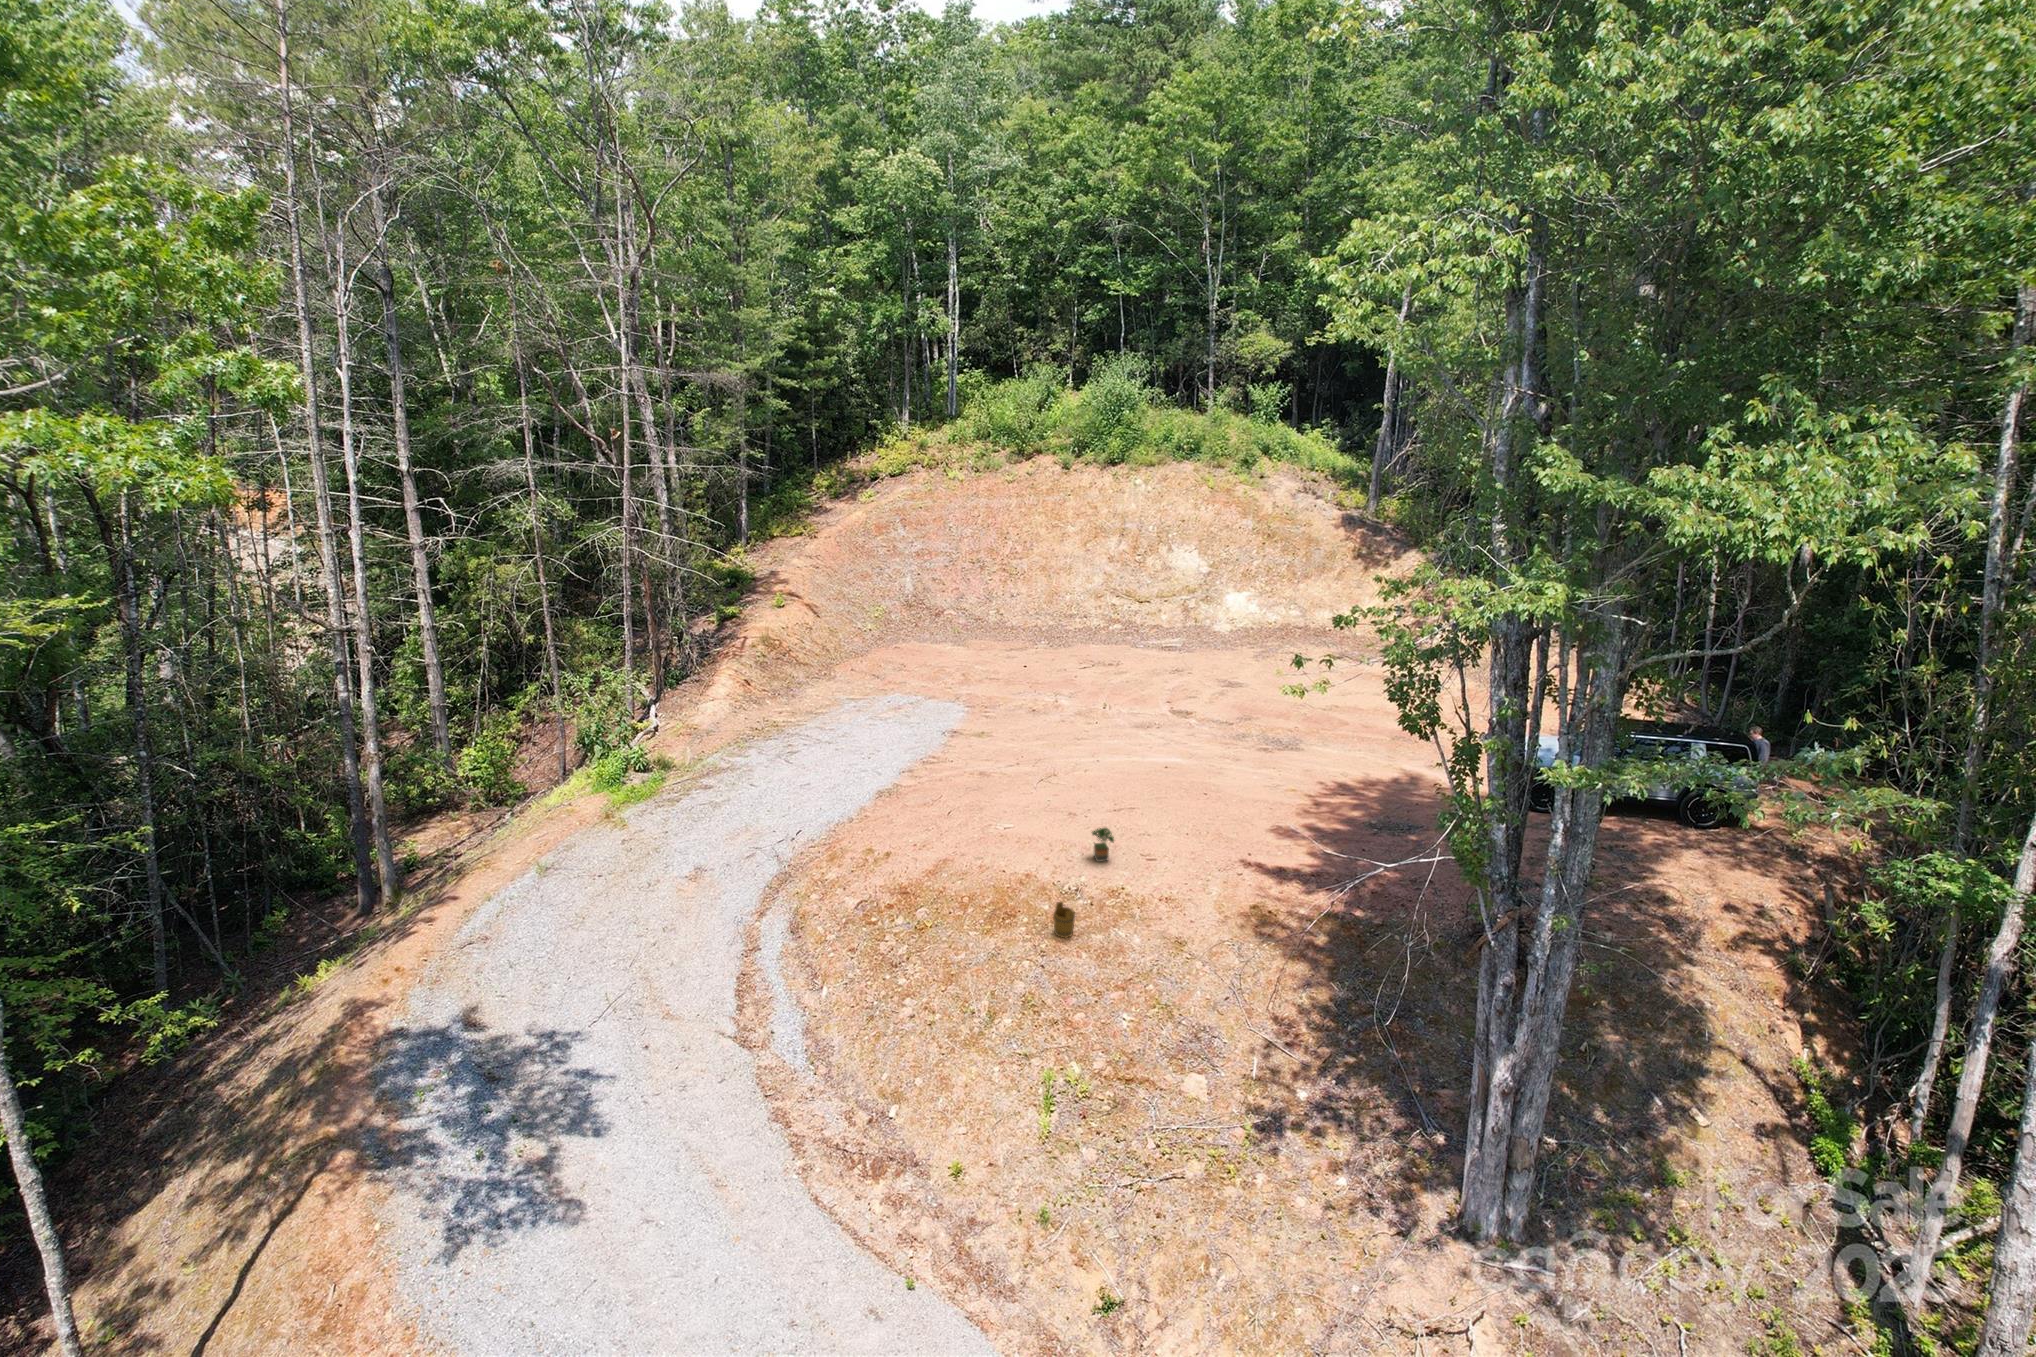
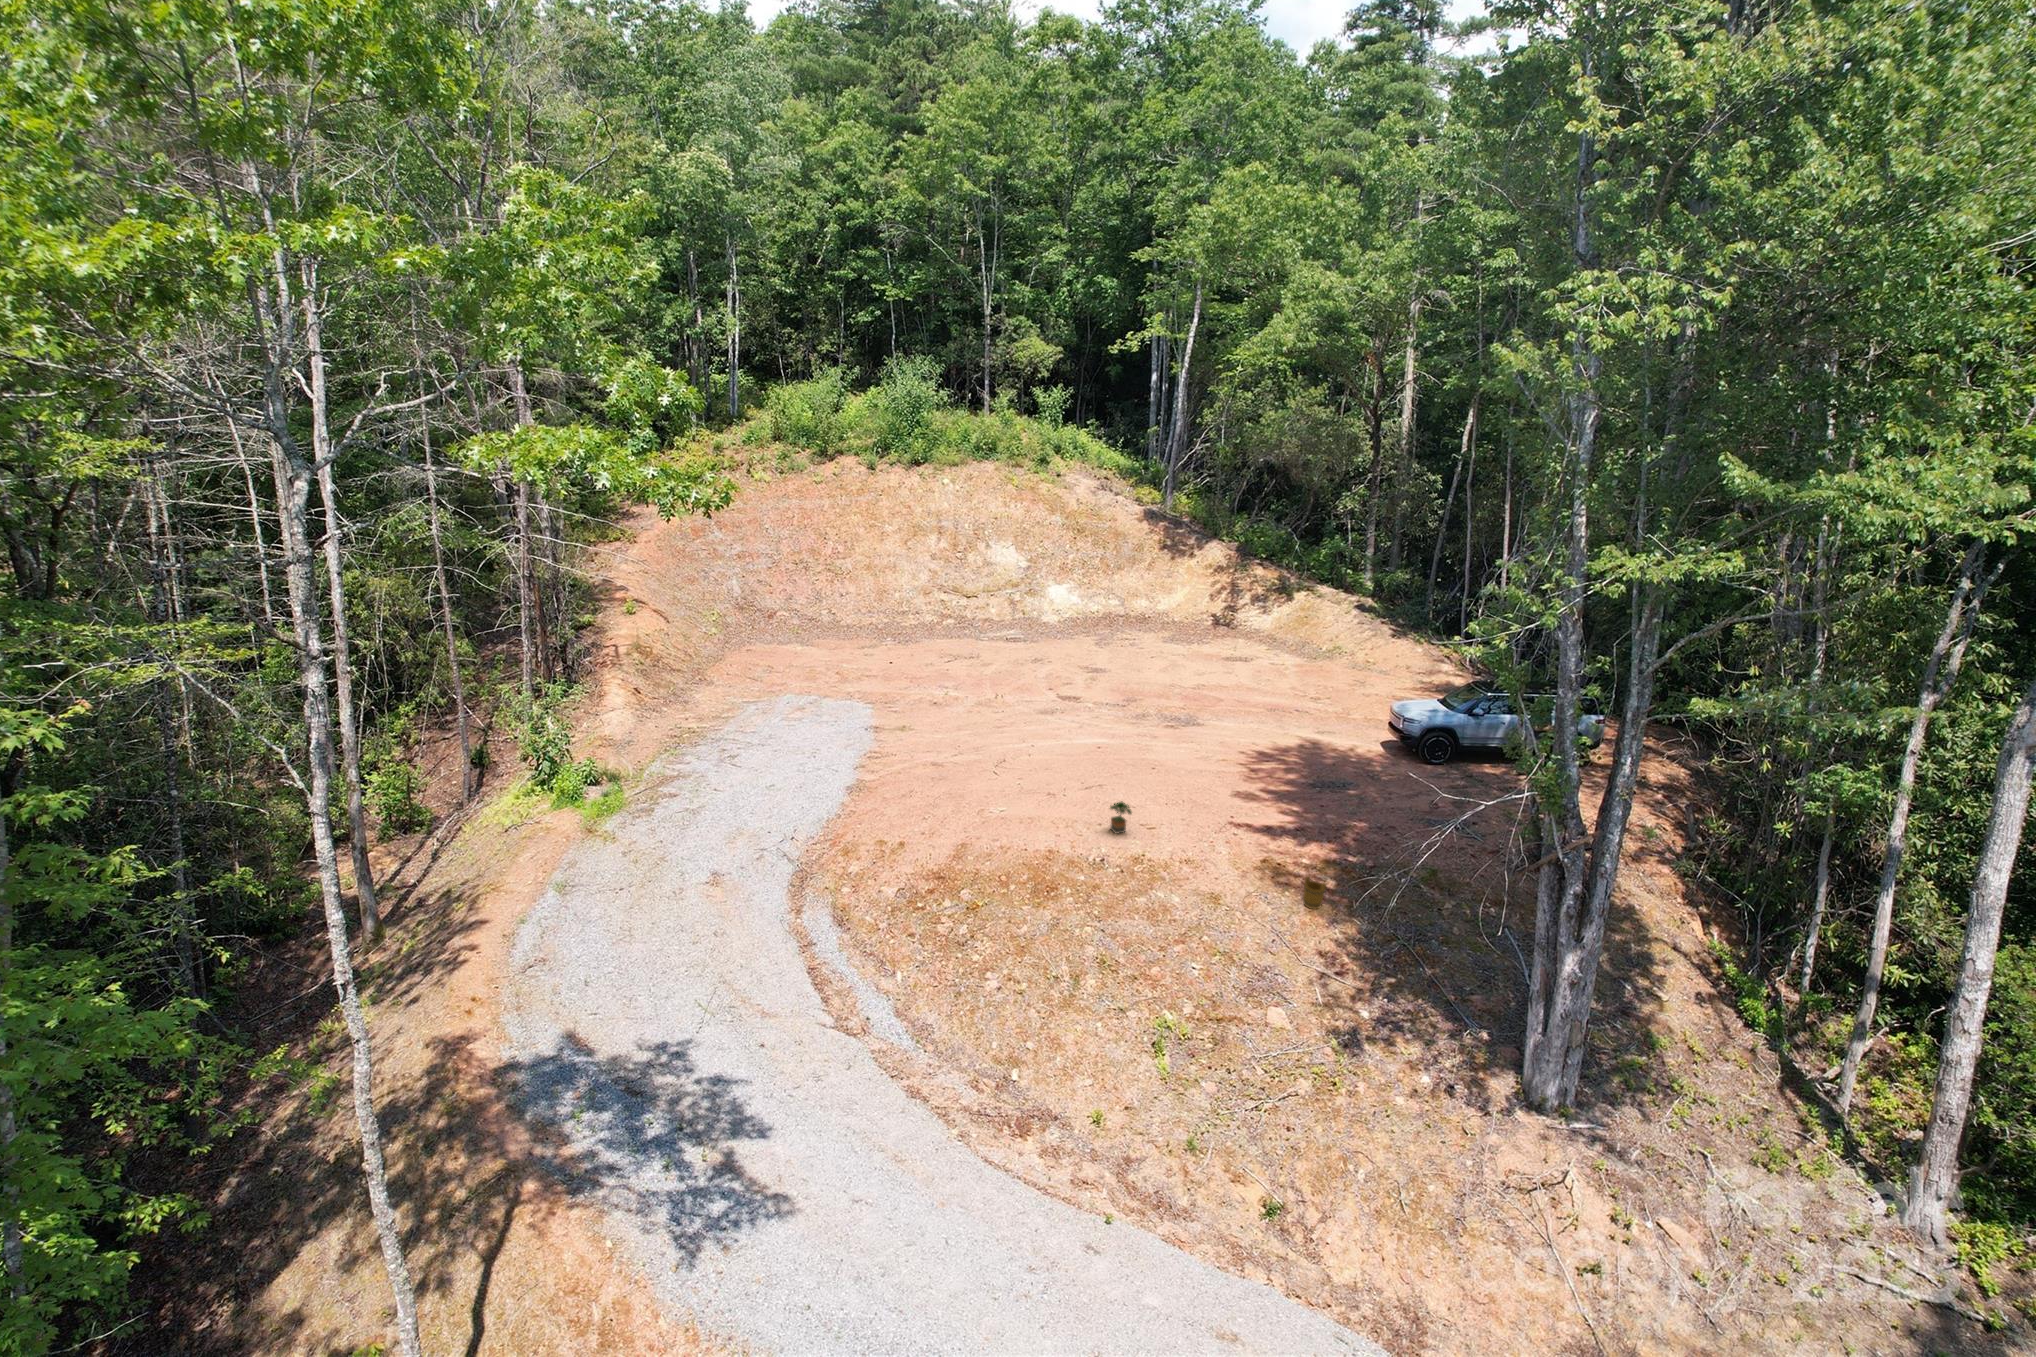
bucket: present [1053,901,1076,938] -> present [1303,875,1326,909]

